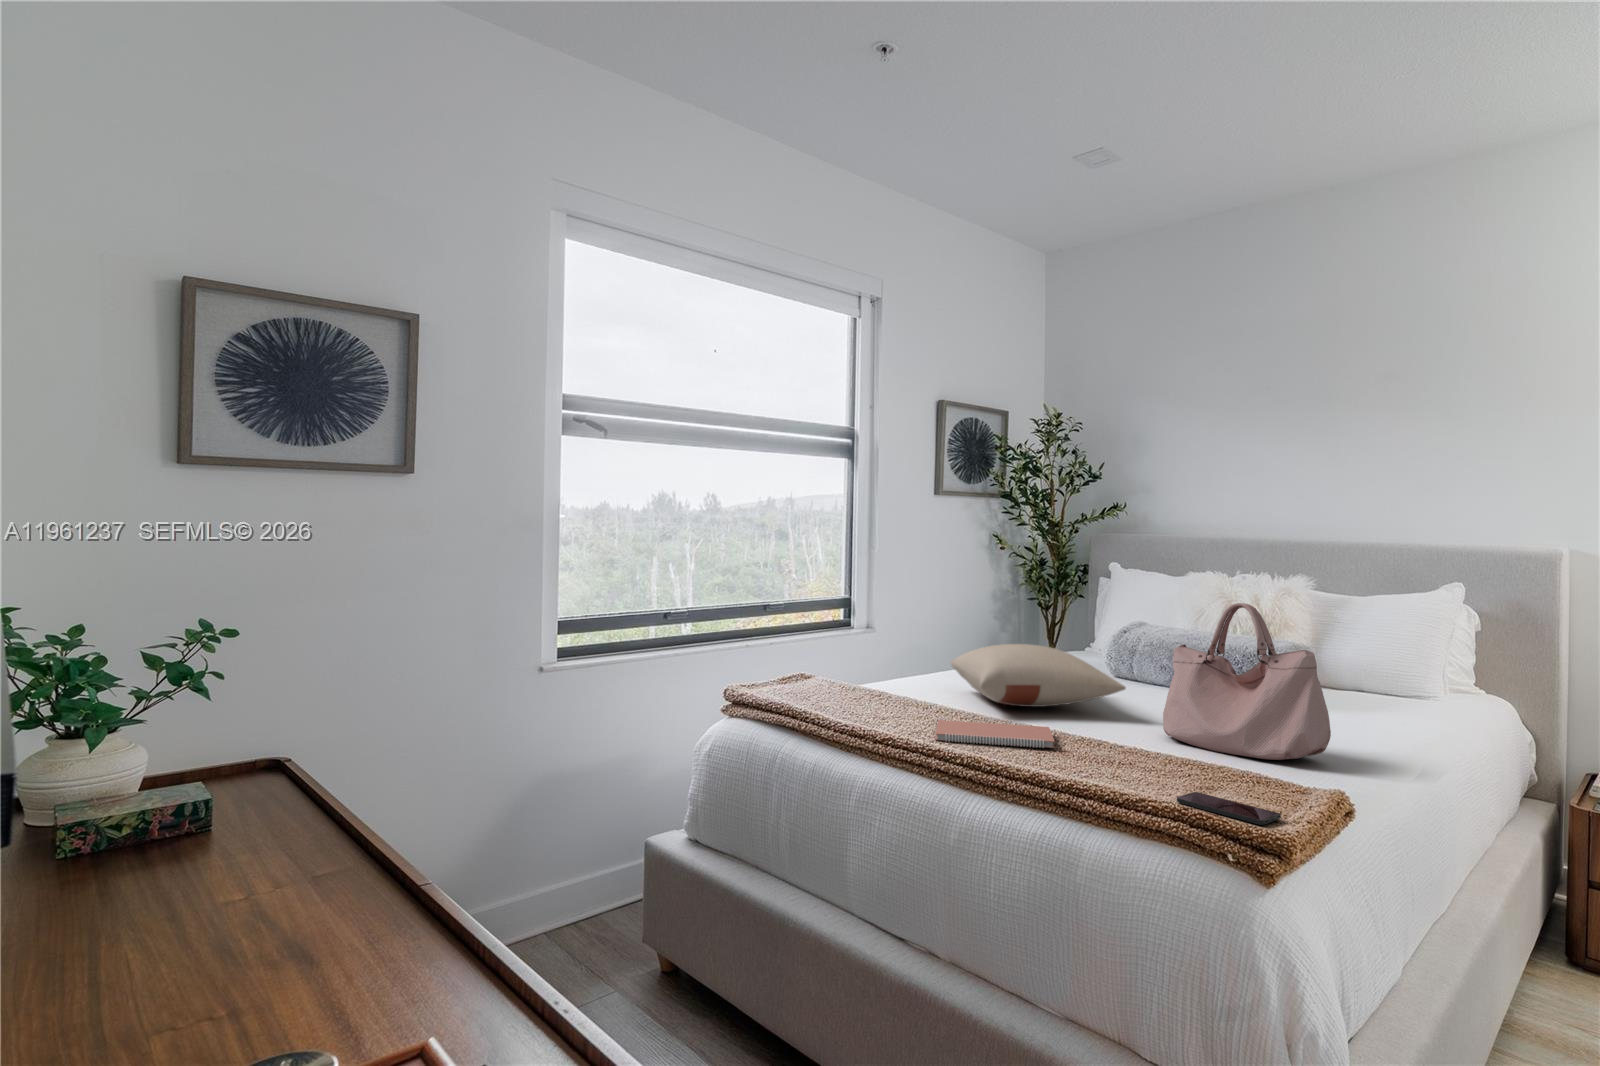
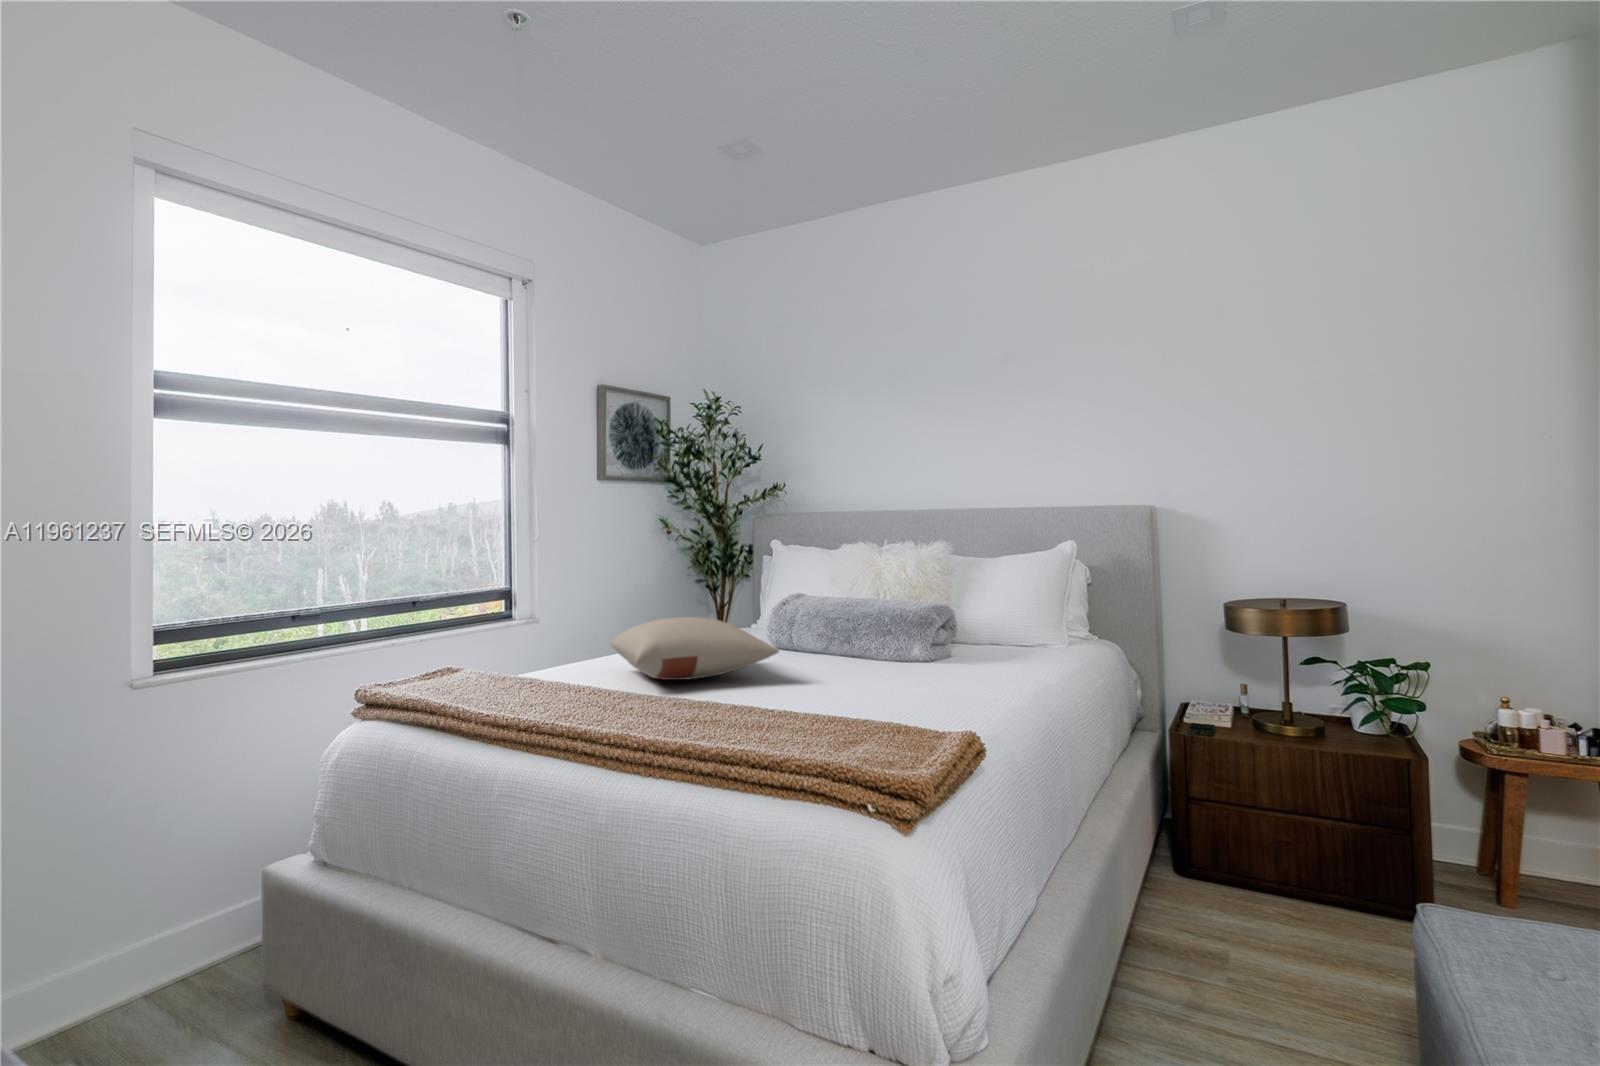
handbag: present [1163,603,1331,760] -> none [813,560,954,704]
notebook: present [935,720,1055,748] -> none [581,697,708,725]
smartphone: present [1177,792,1281,825] -> none [822,745,915,769]

